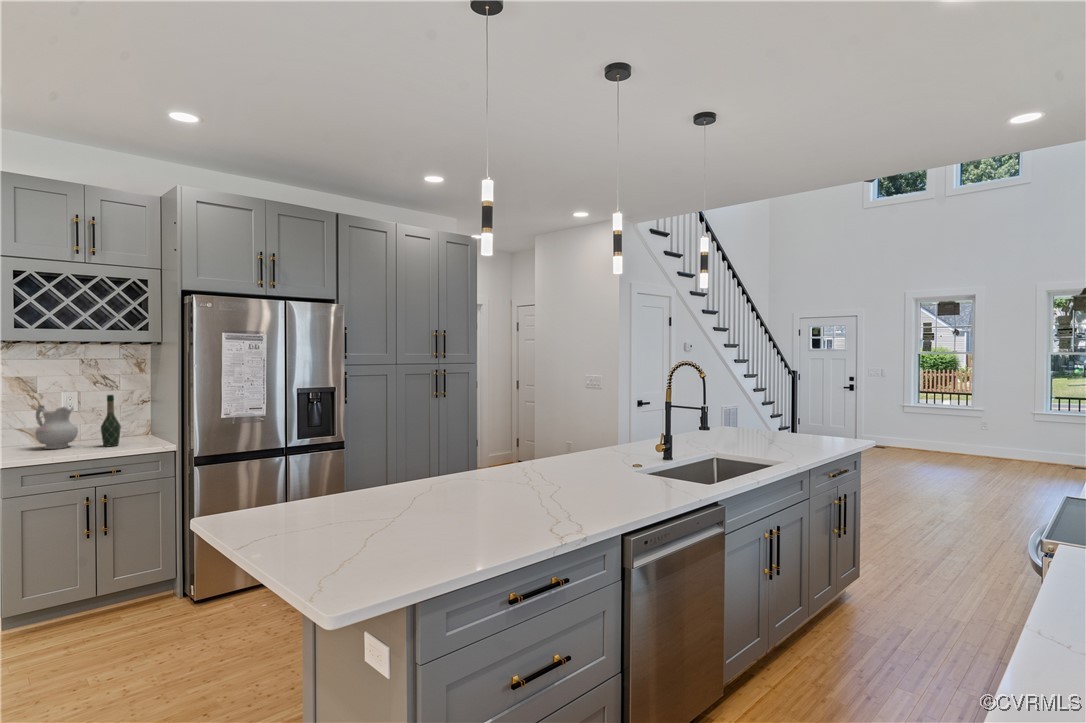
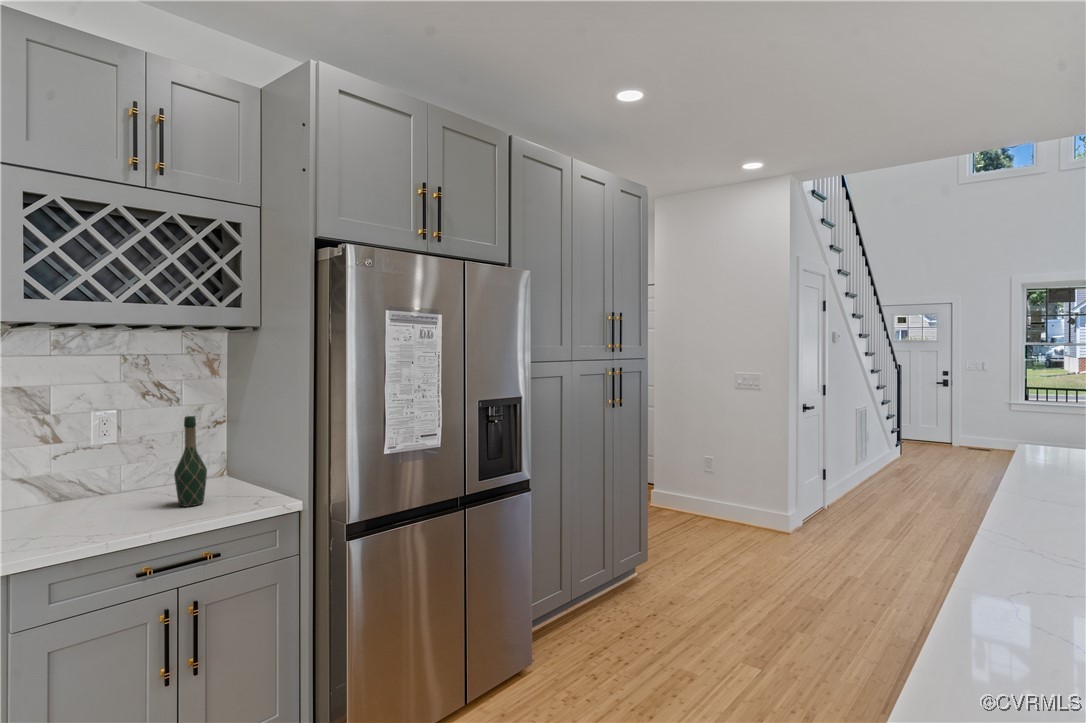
ceramic pitcher: present [35,405,78,449] -> none [55,437,131,515]

